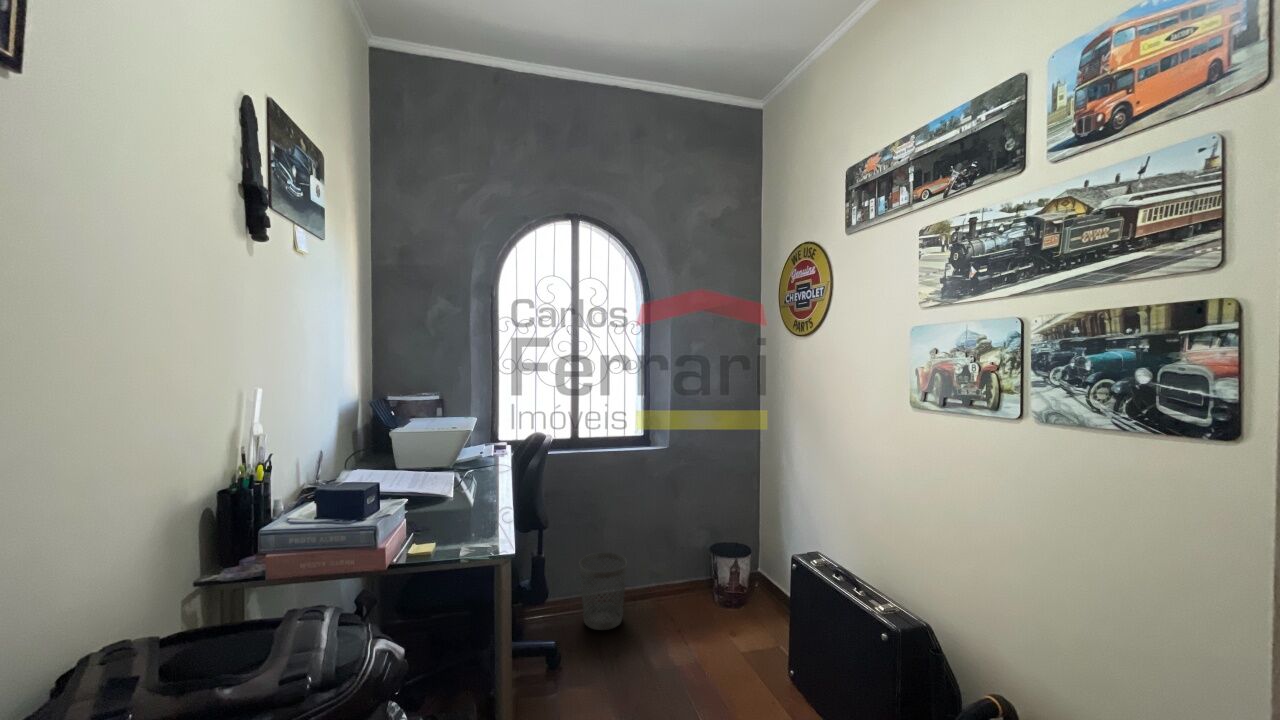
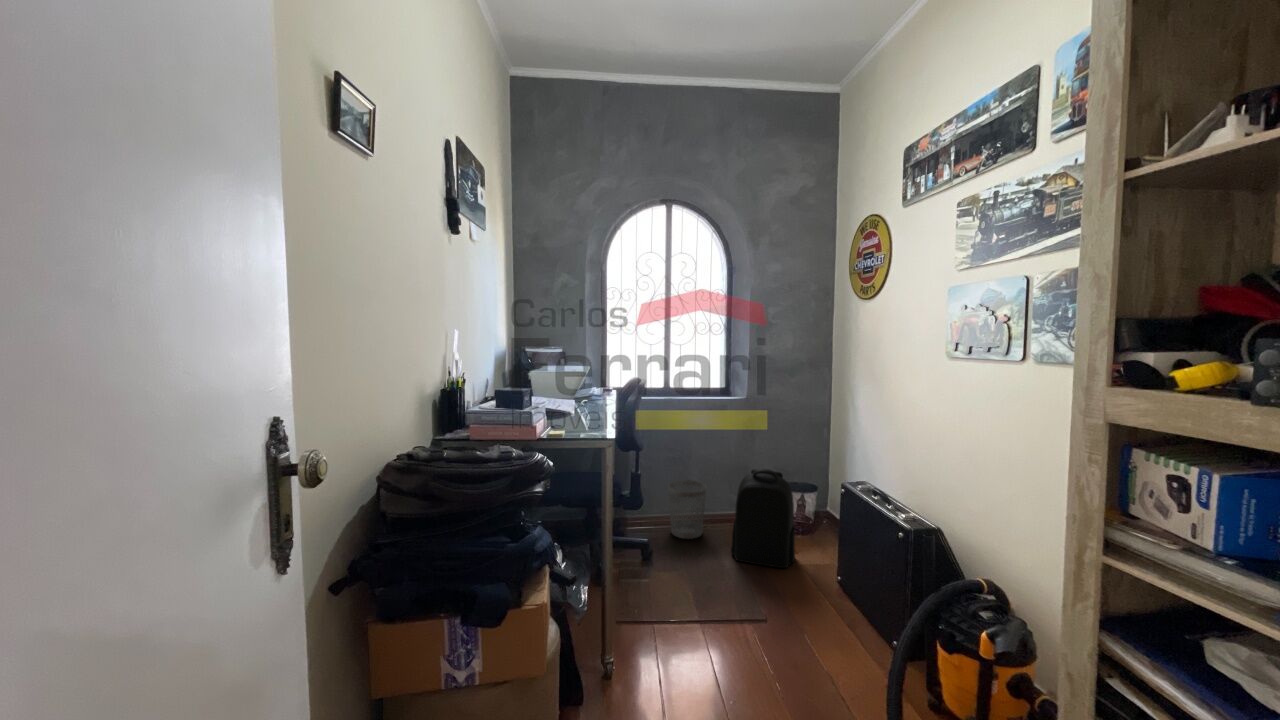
backpack: none [660,539,736,663] -> present [731,469,795,568]

